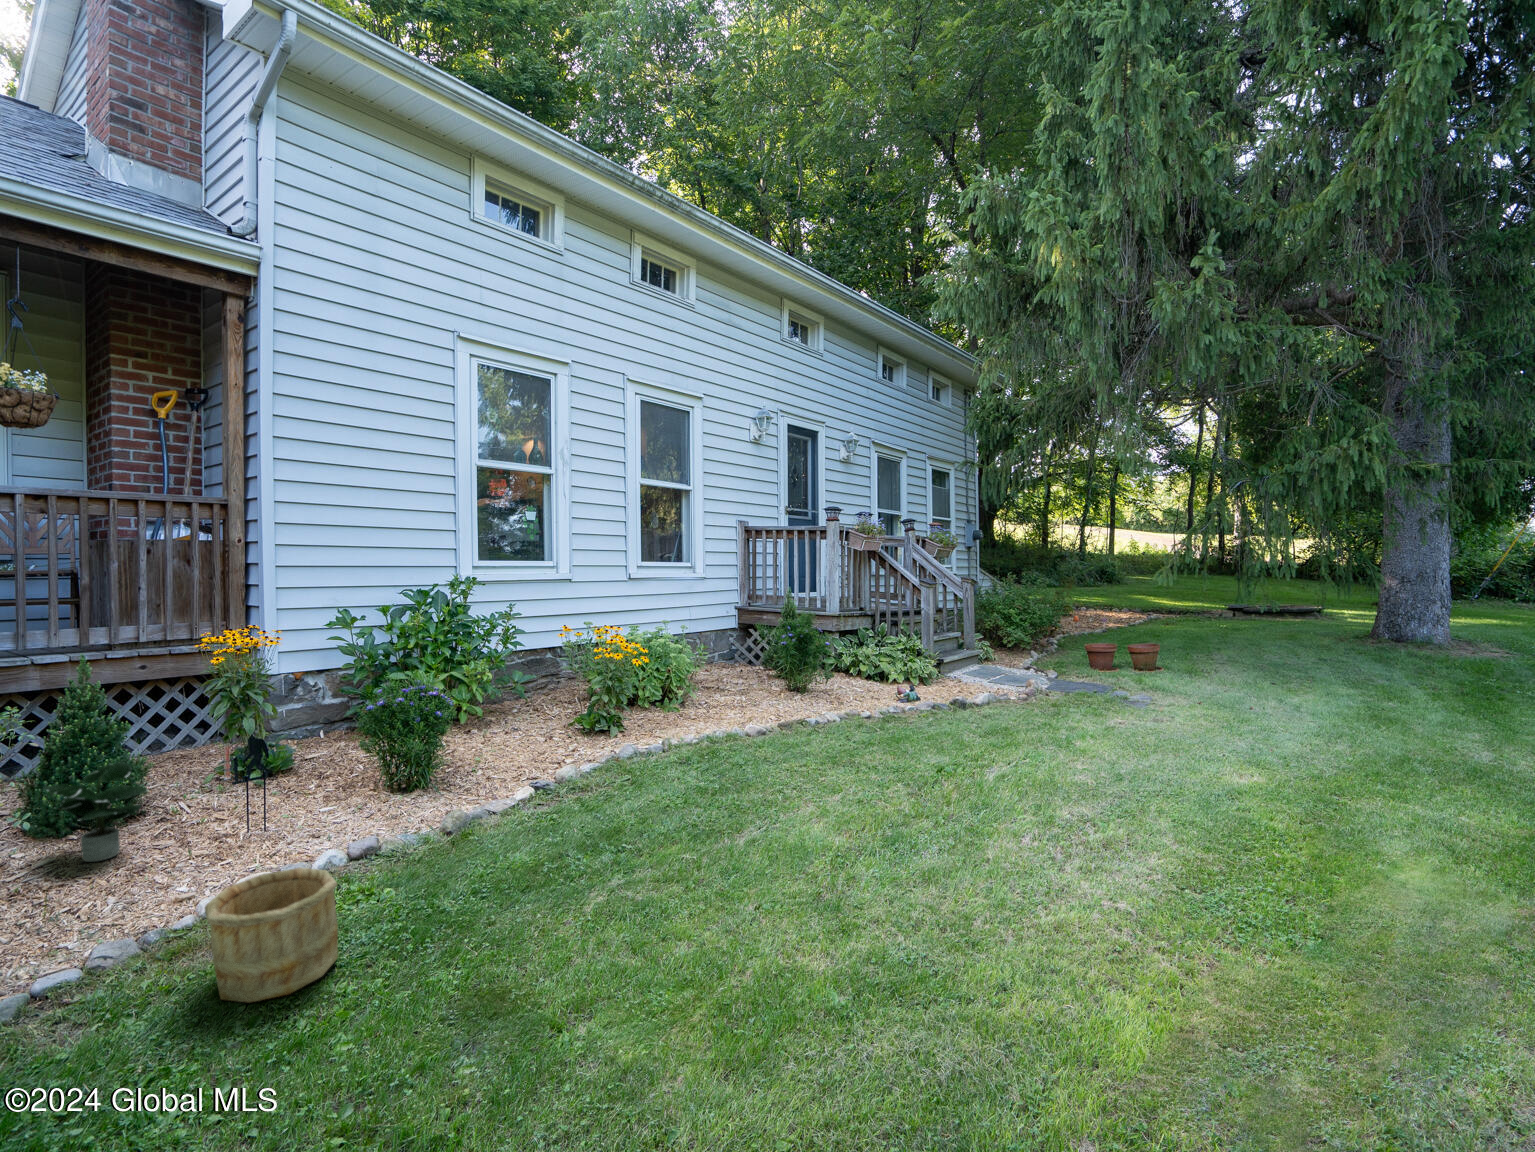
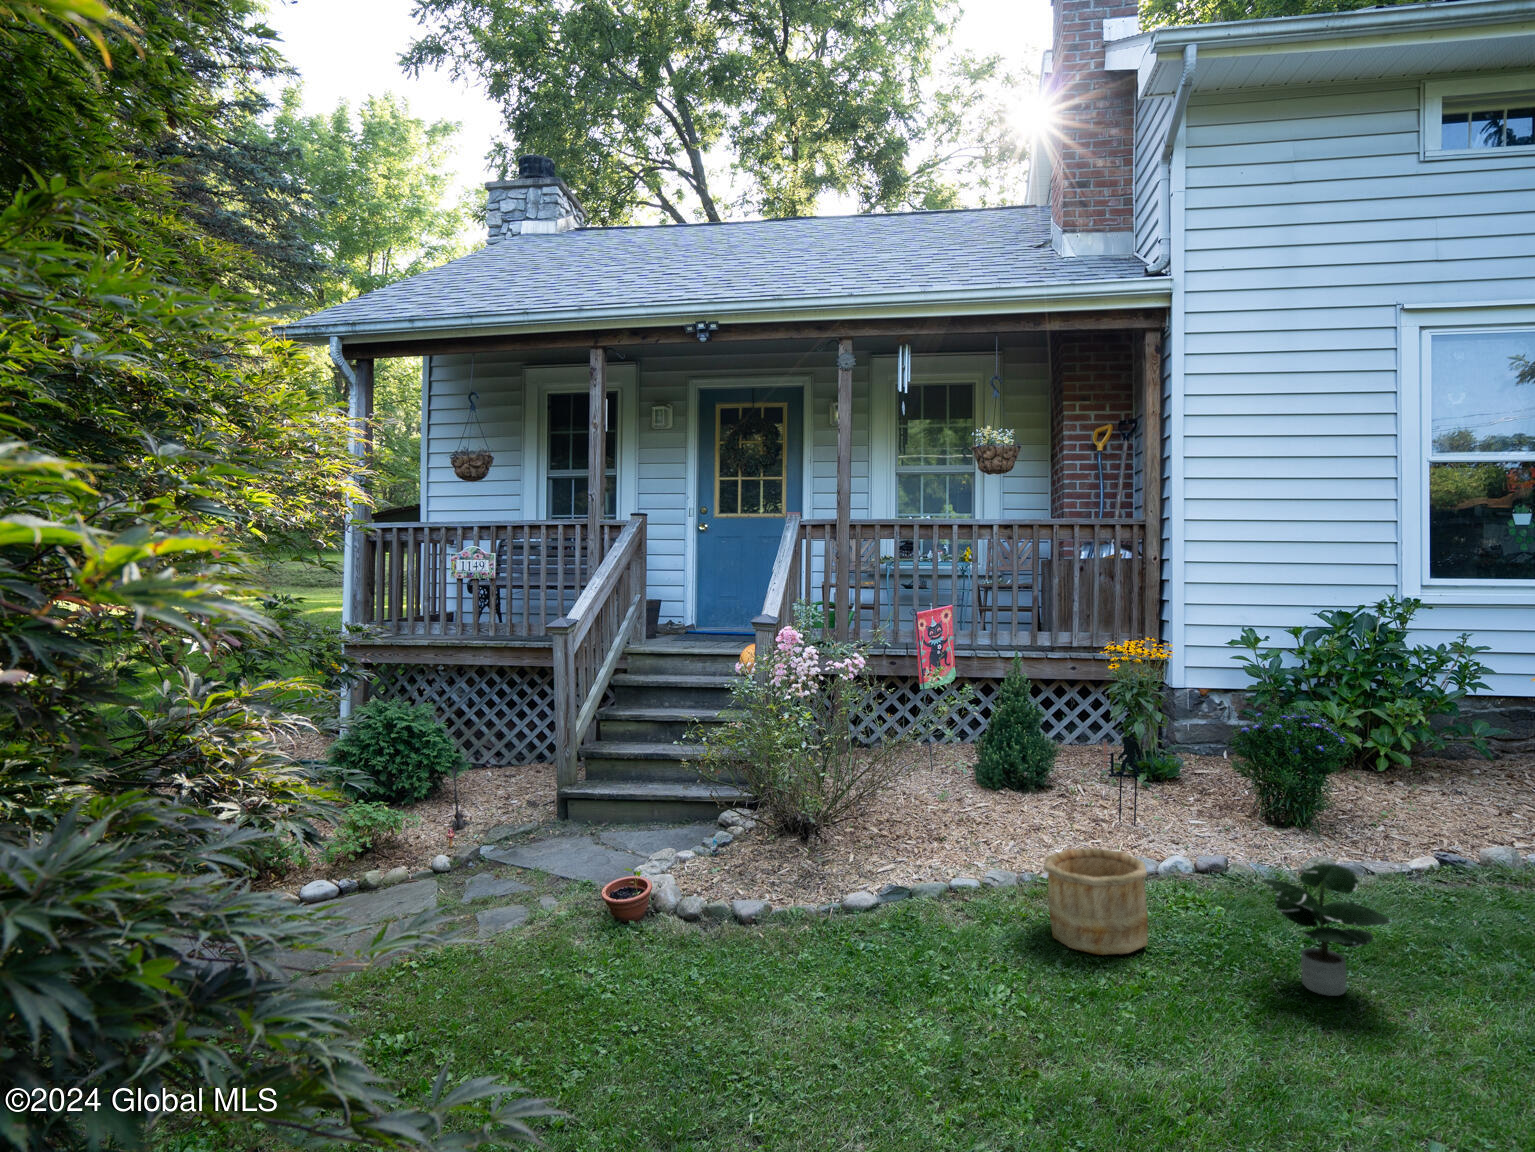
potted plant: present [44,763,148,862] -> present [1263,864,1391,996]

